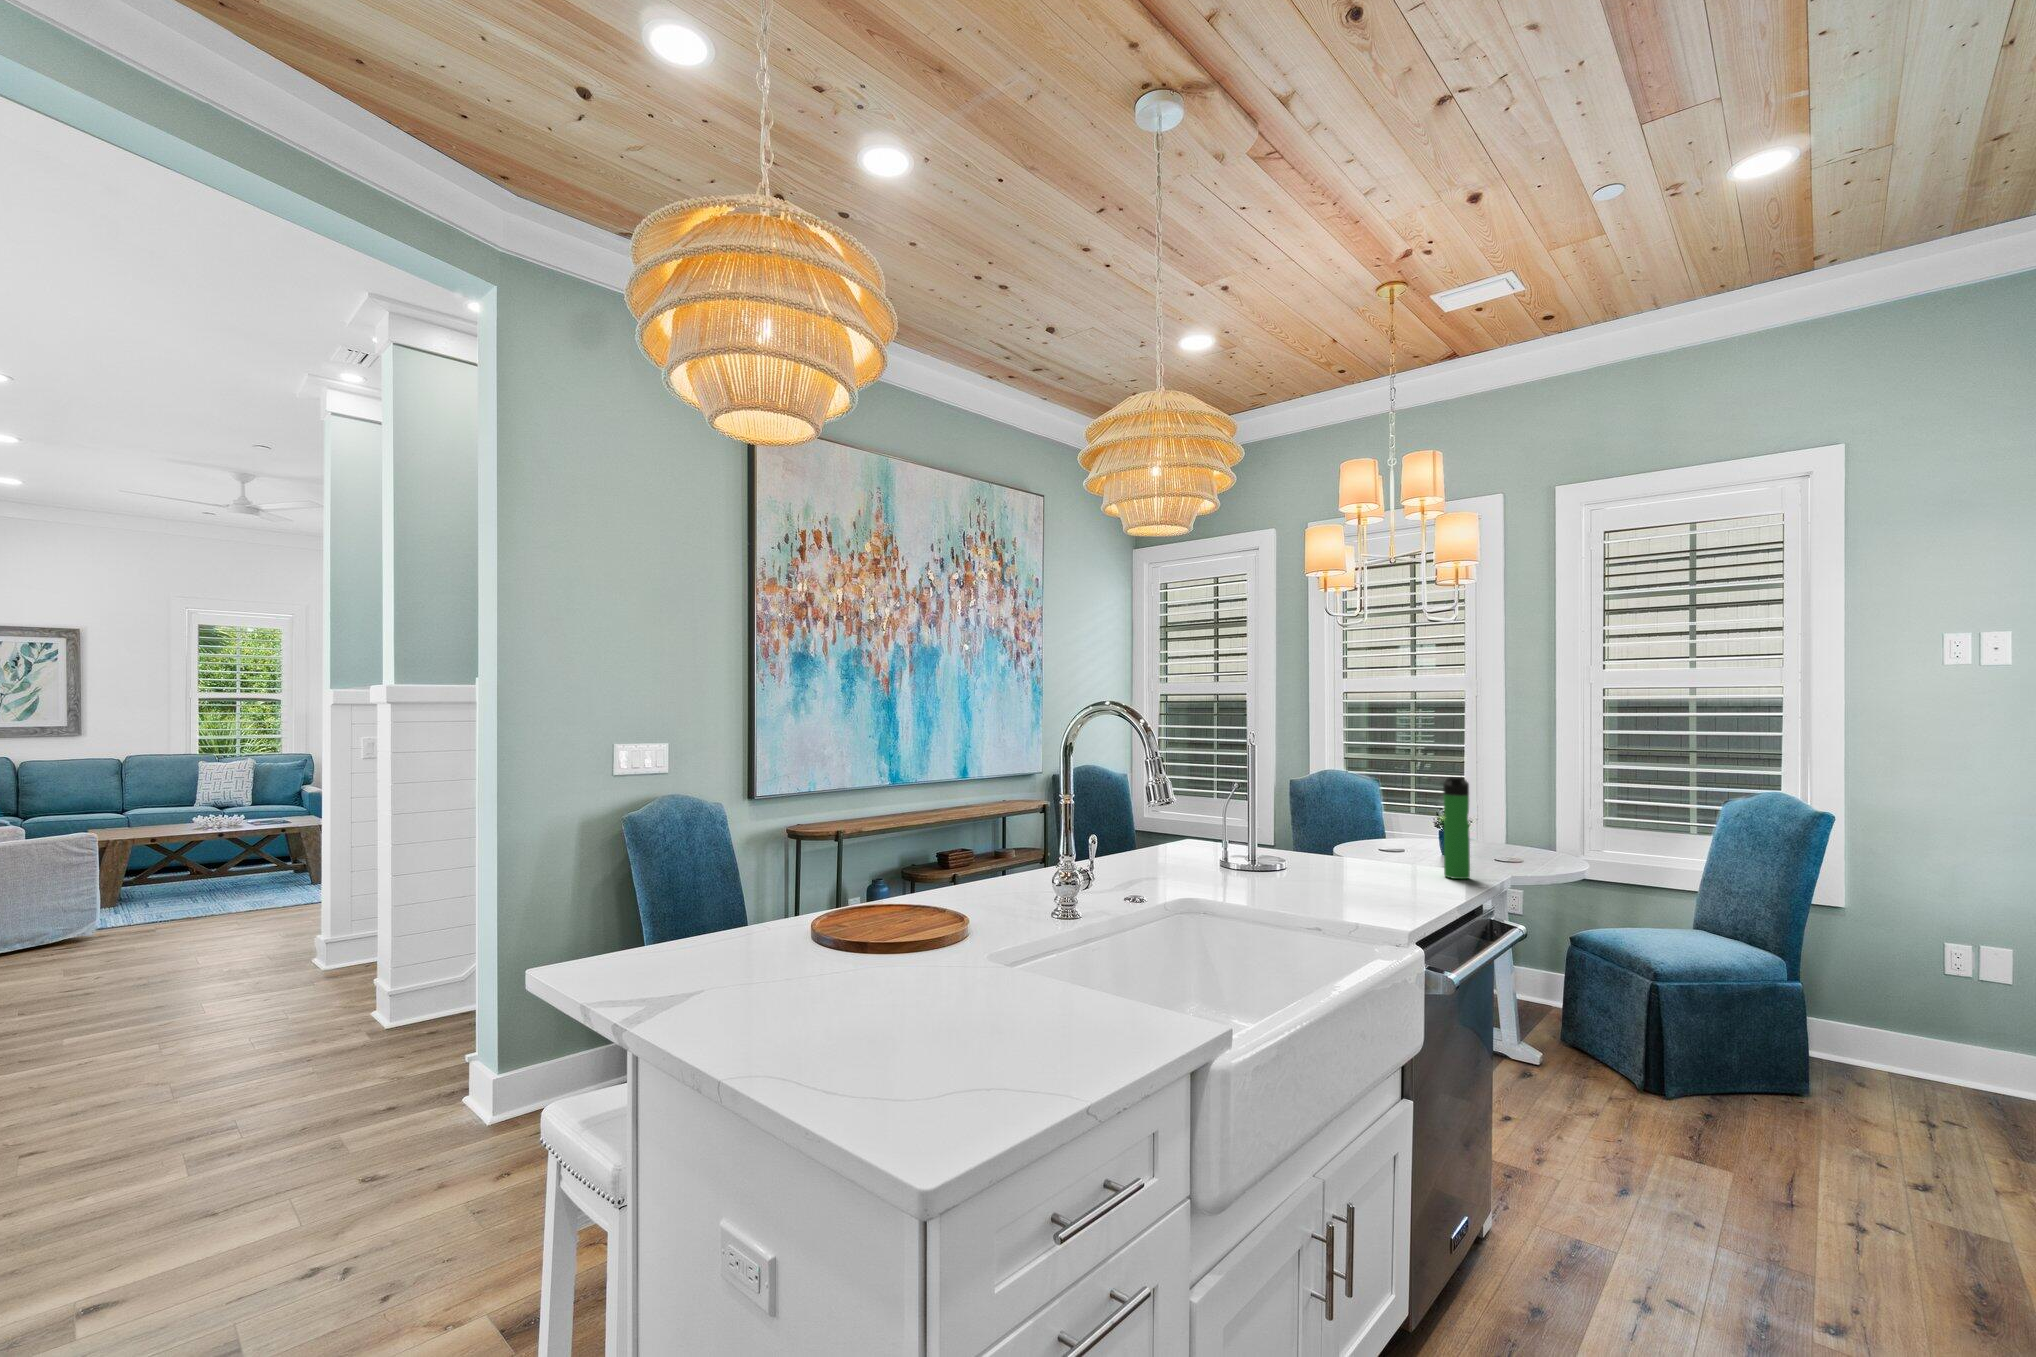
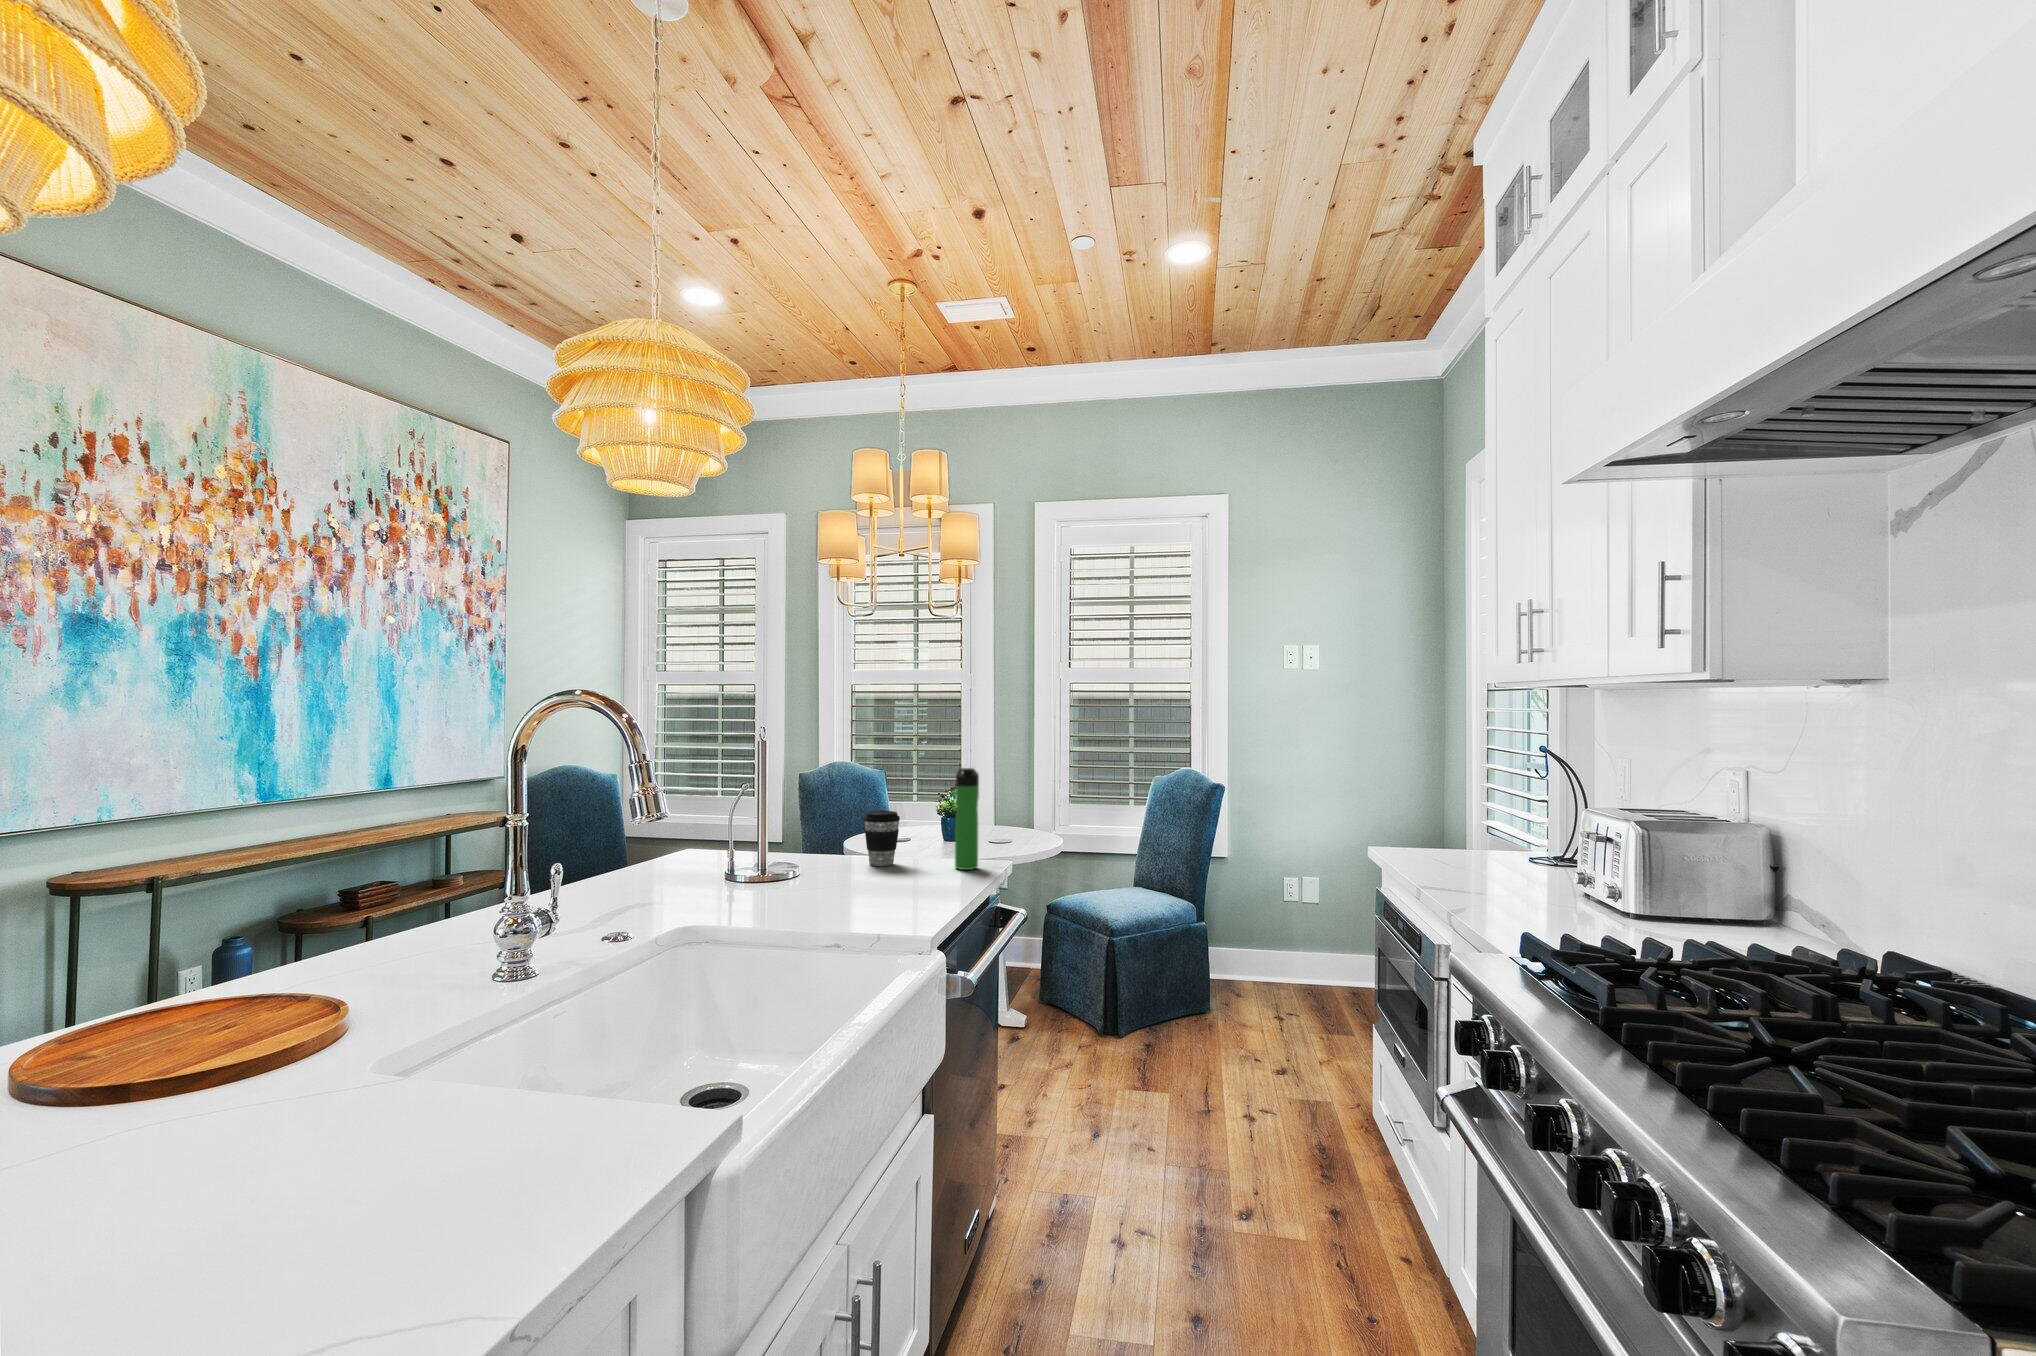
coffee cup: none [1348,815,1385,868] -> present [864,811,900,866]

